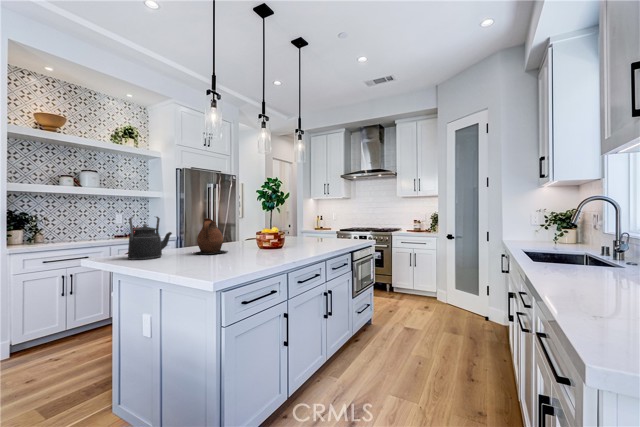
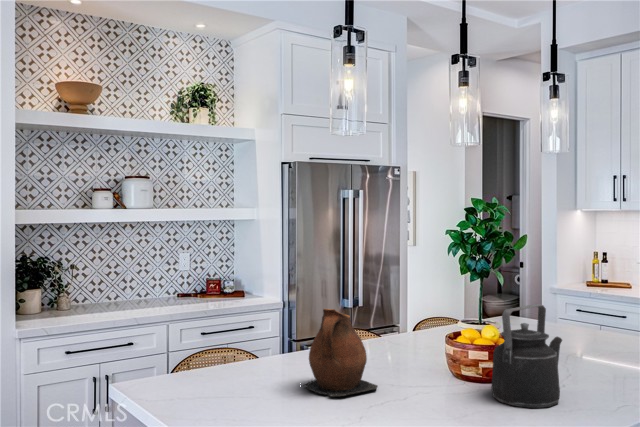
kettle: present [128,217,172,260] -> present [492,304,562,408]

